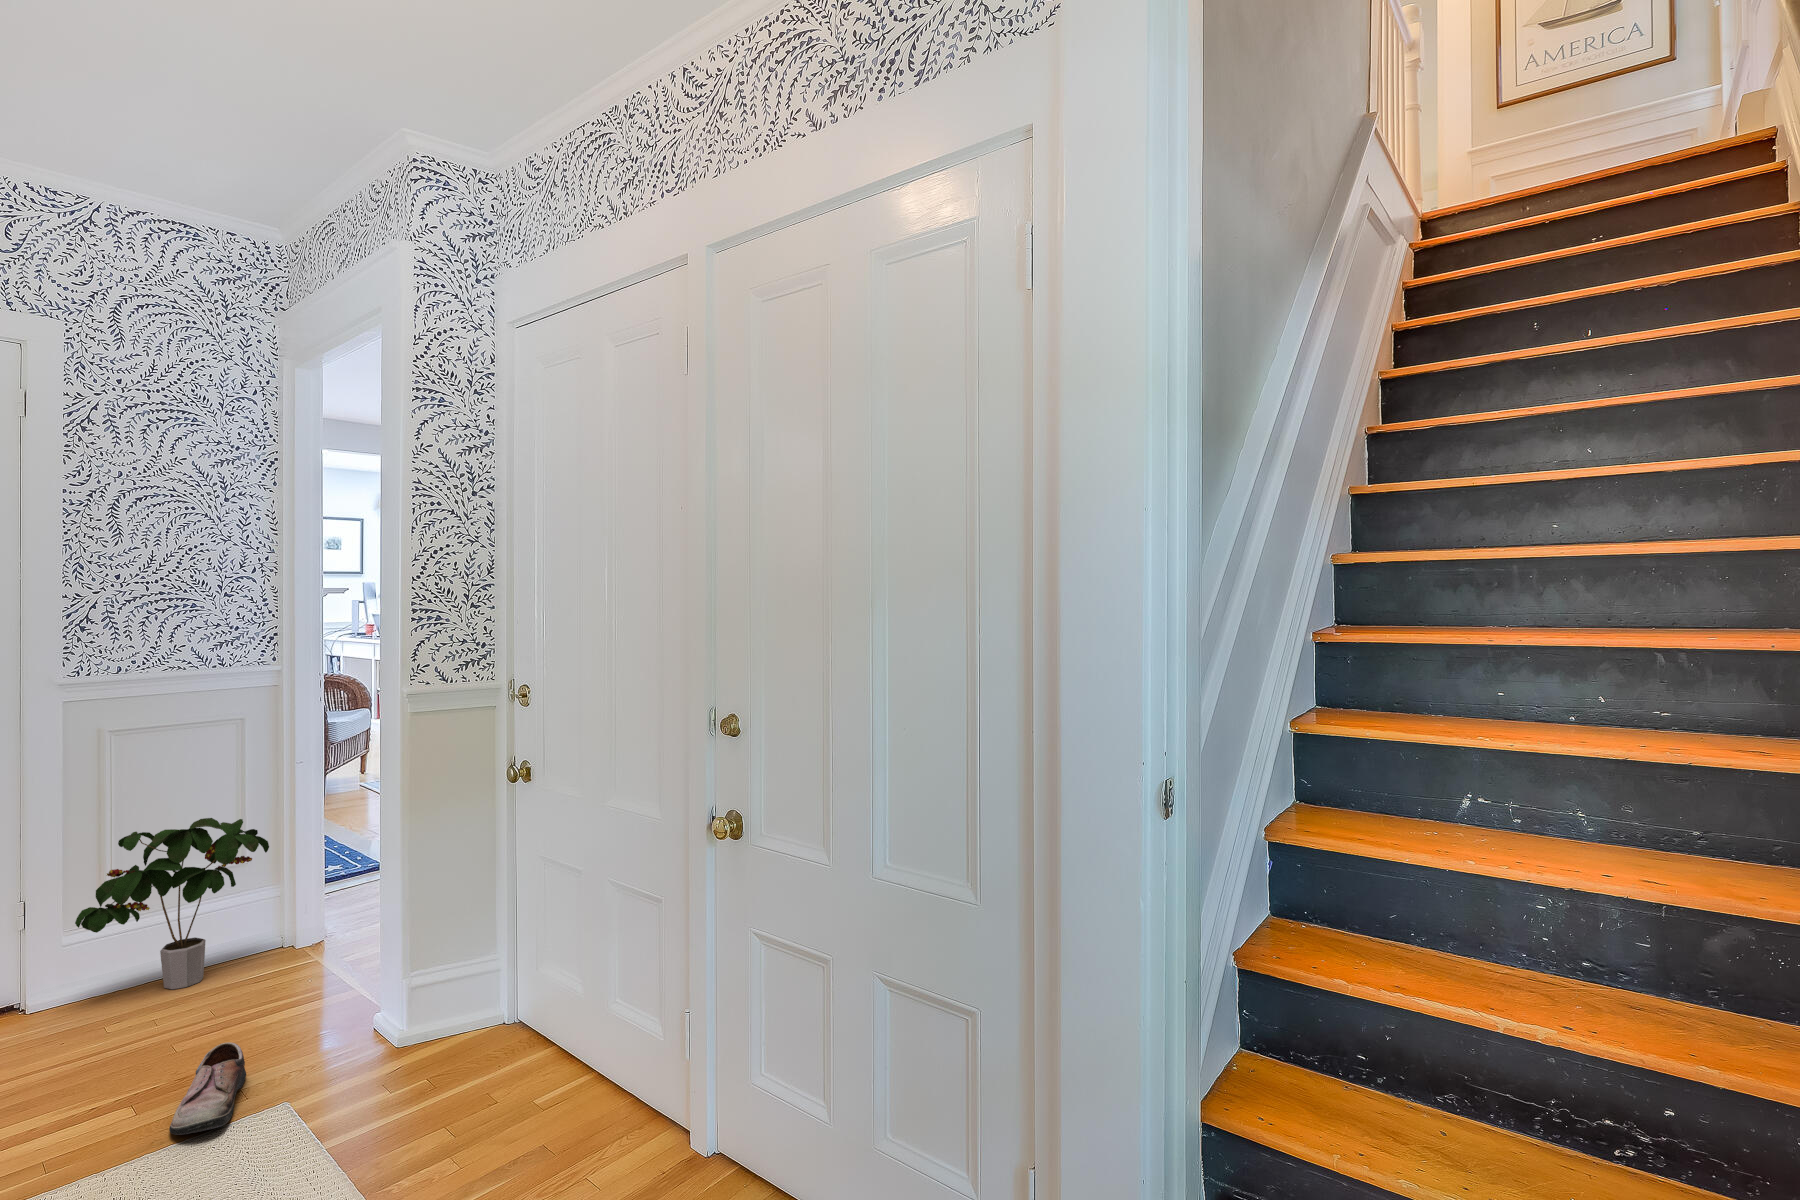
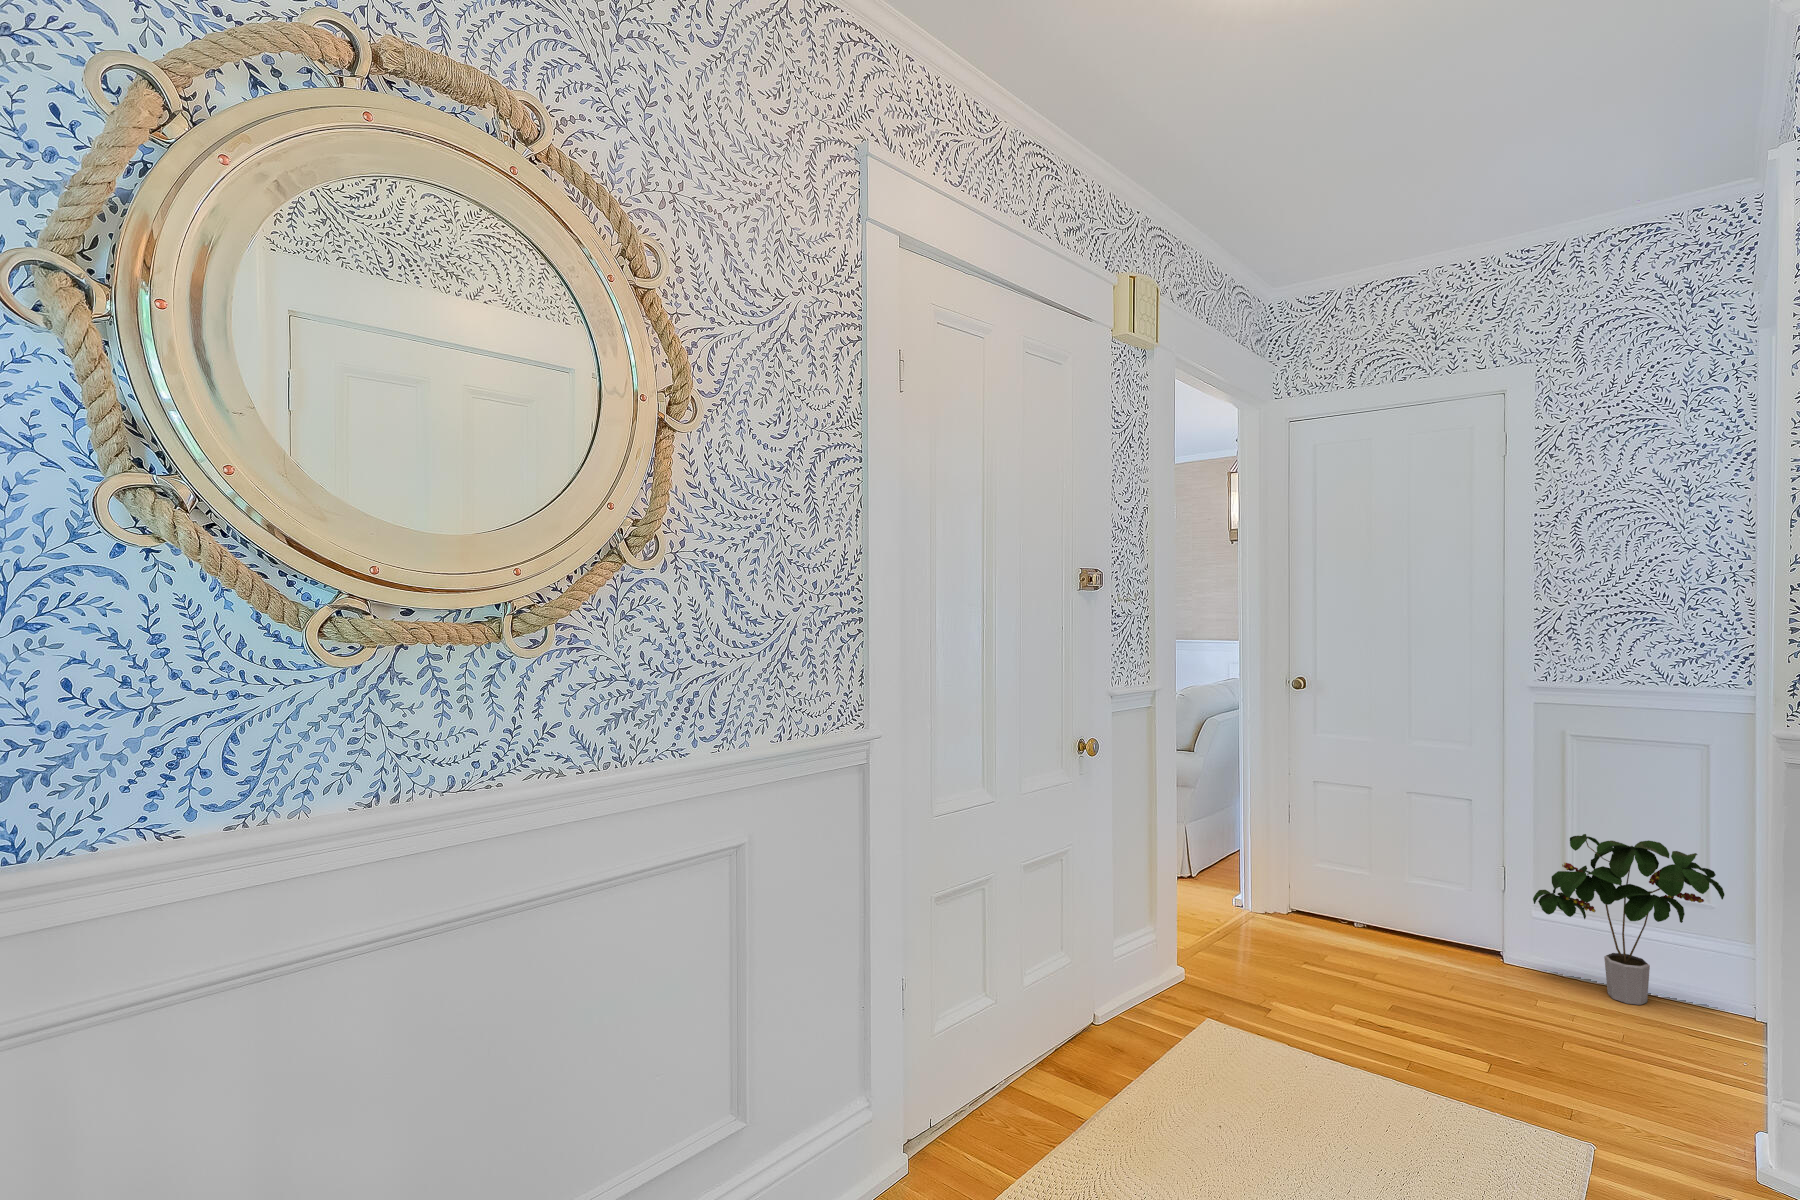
shoe: present [169,1042,246,1135] -> none [1510,1068,1605,1142]

